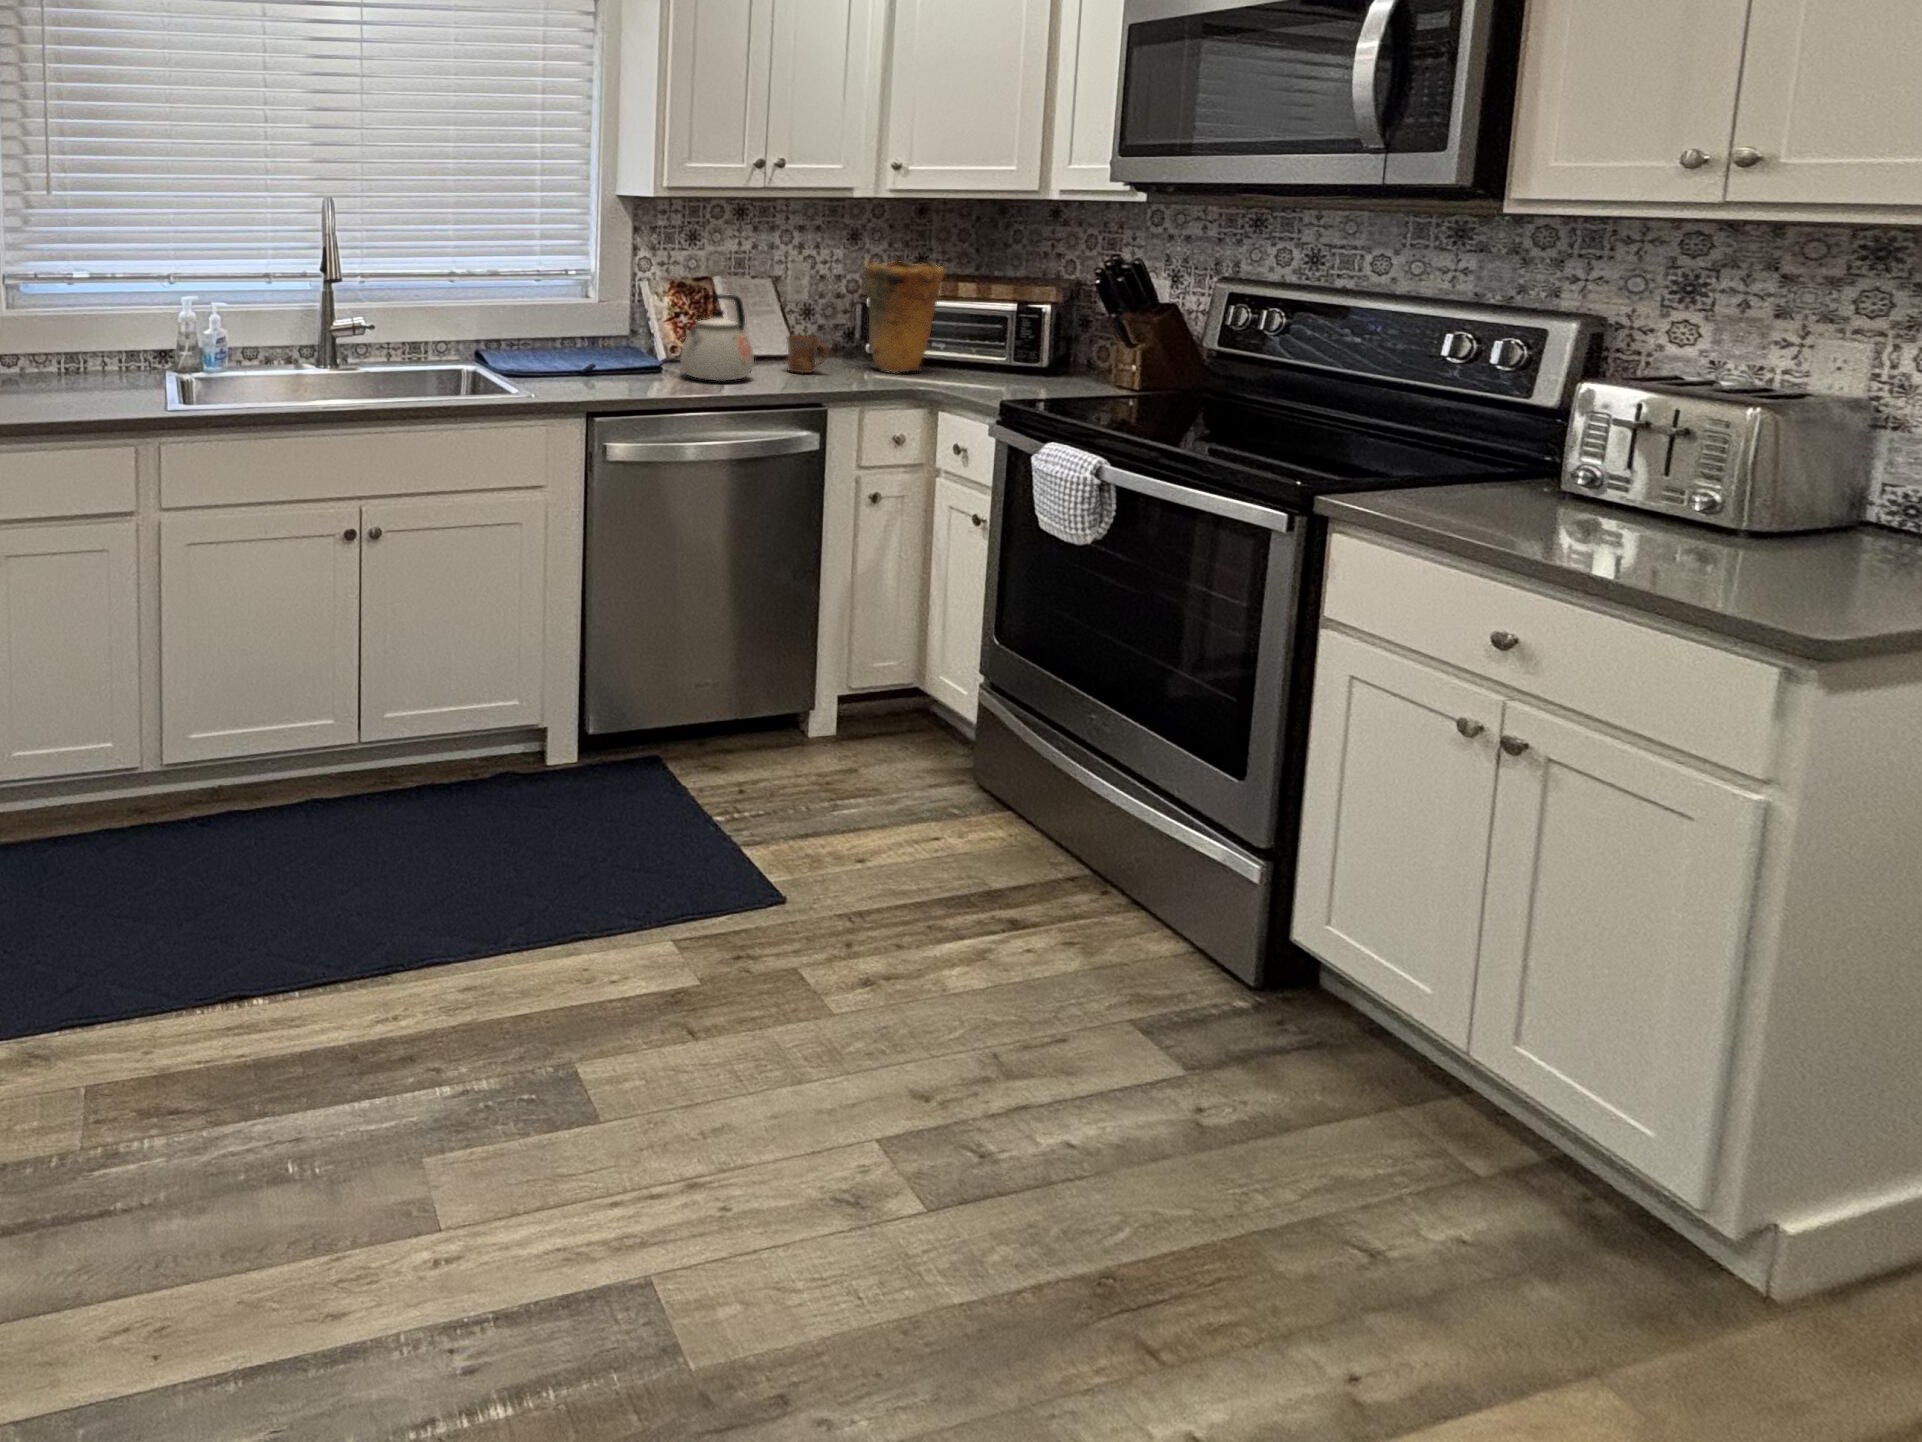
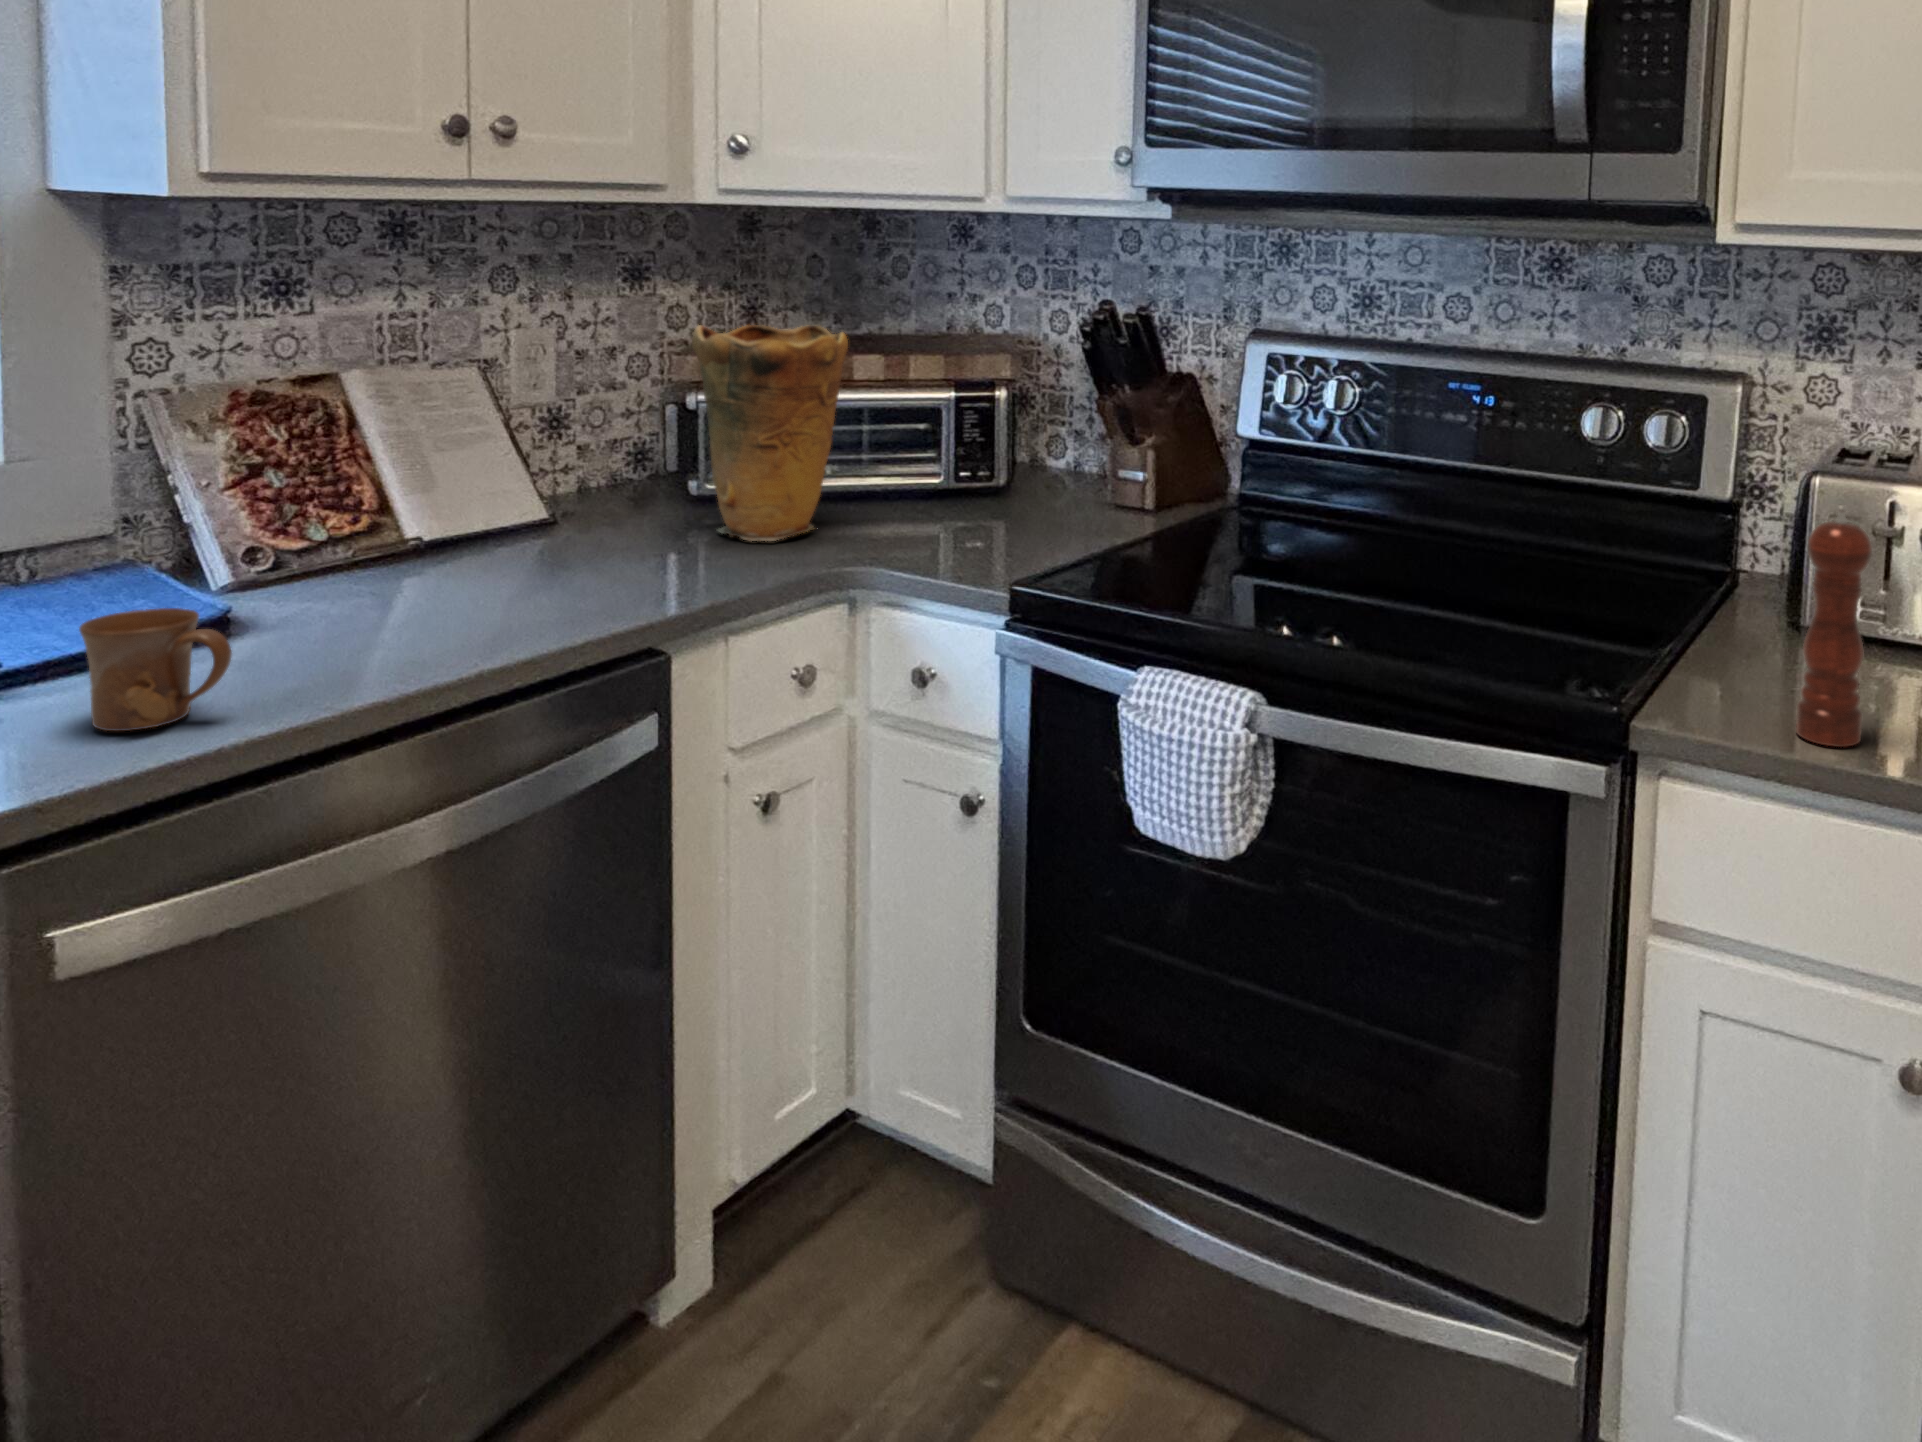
kettle: present [680,294,754,381] -> none [280,430,481,643]
mug: present [787,335,829,373] -> present [79,608,232,731]
pepper mill: none [1447,376,1511,529] -> present [1796,505,1872,747]

